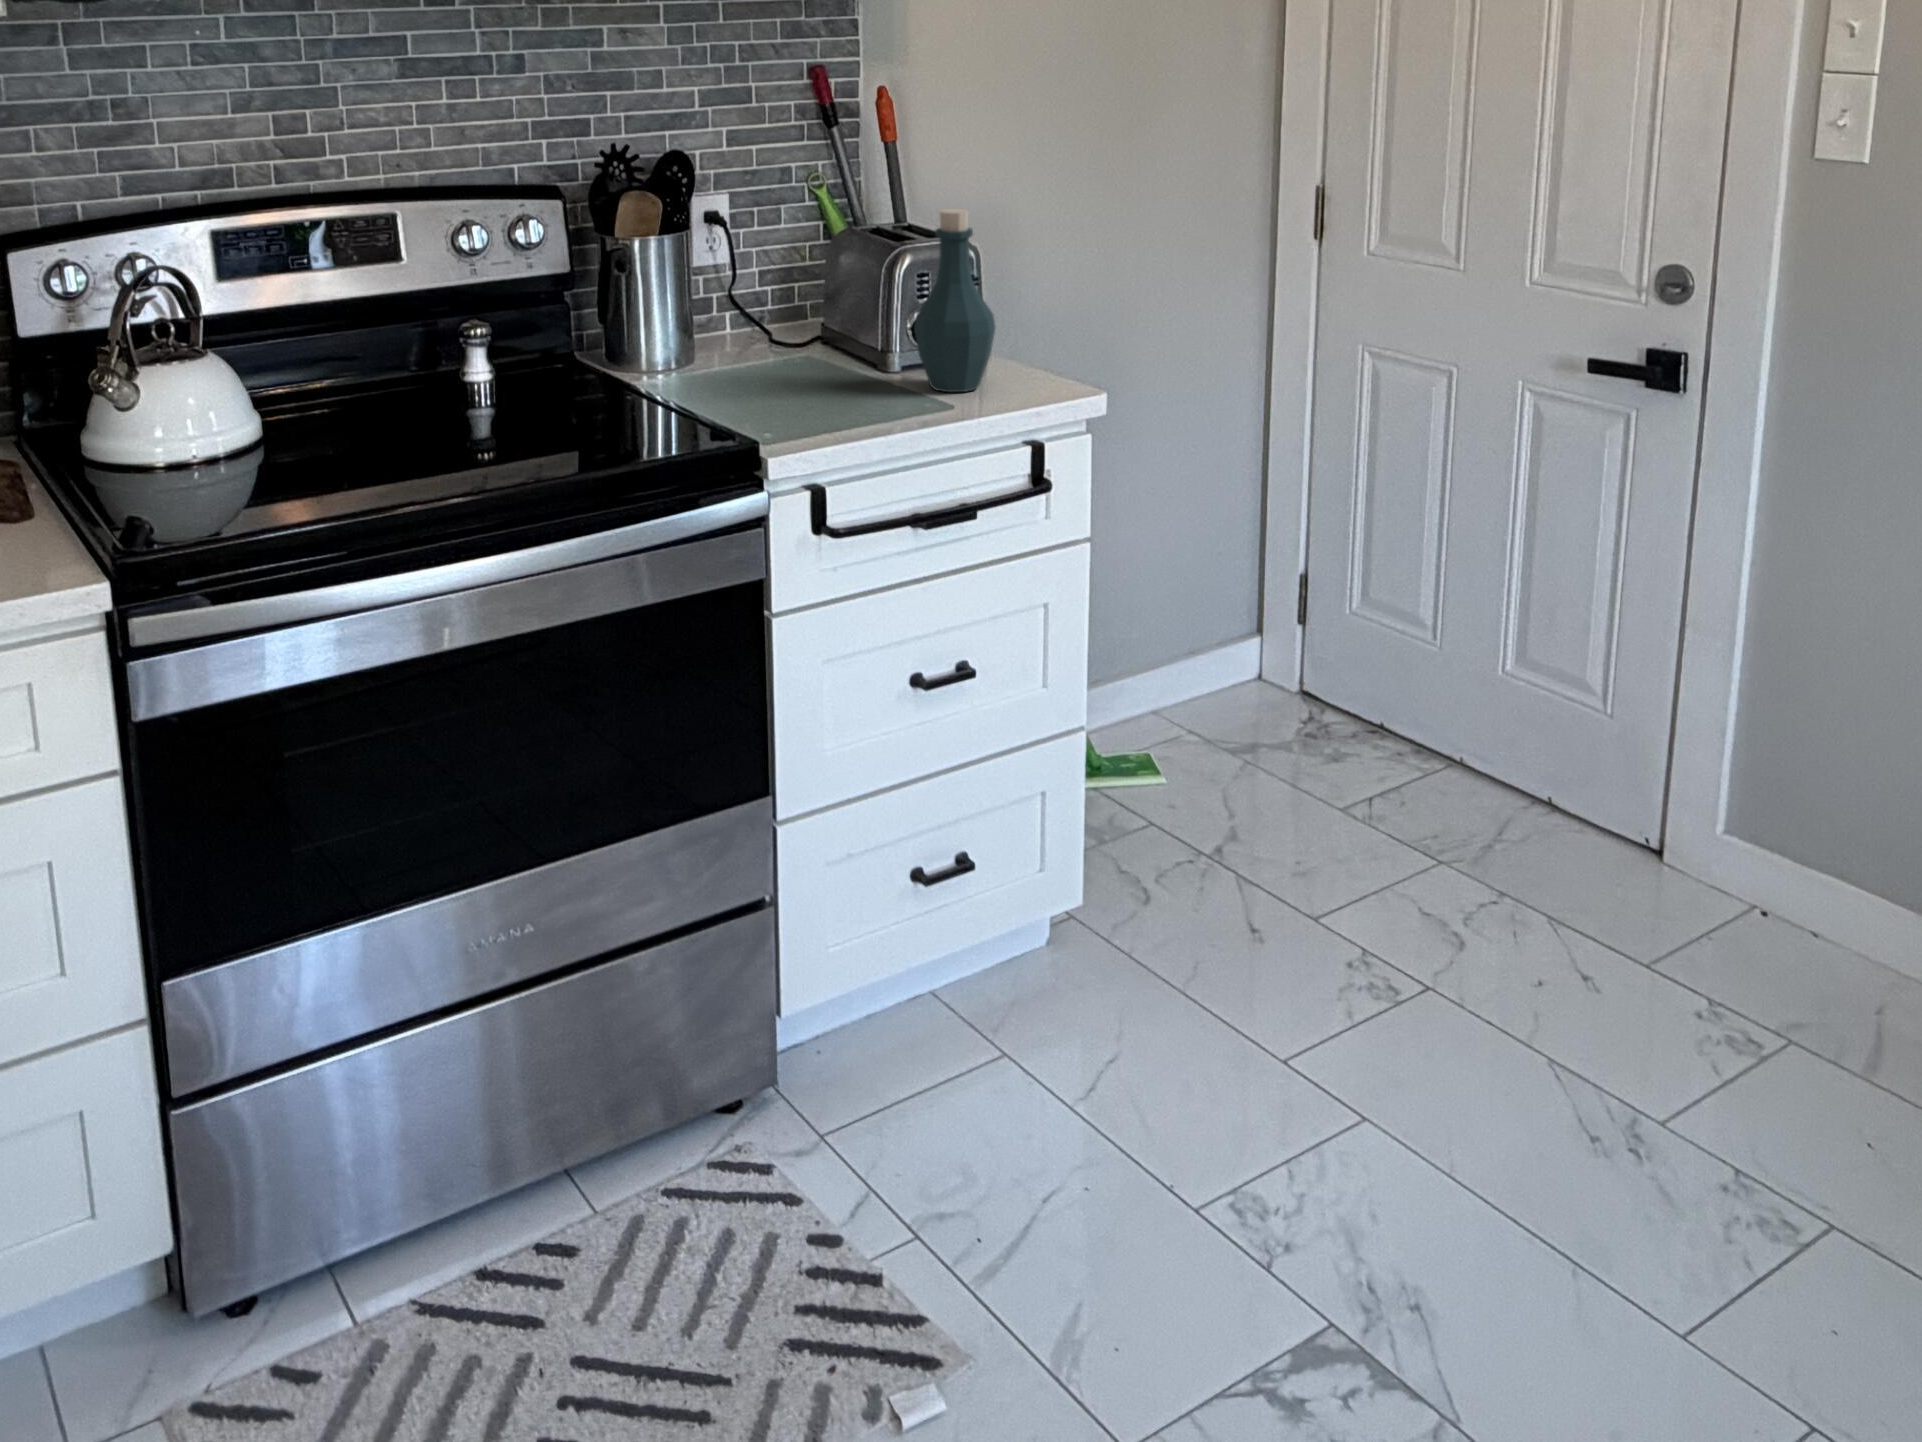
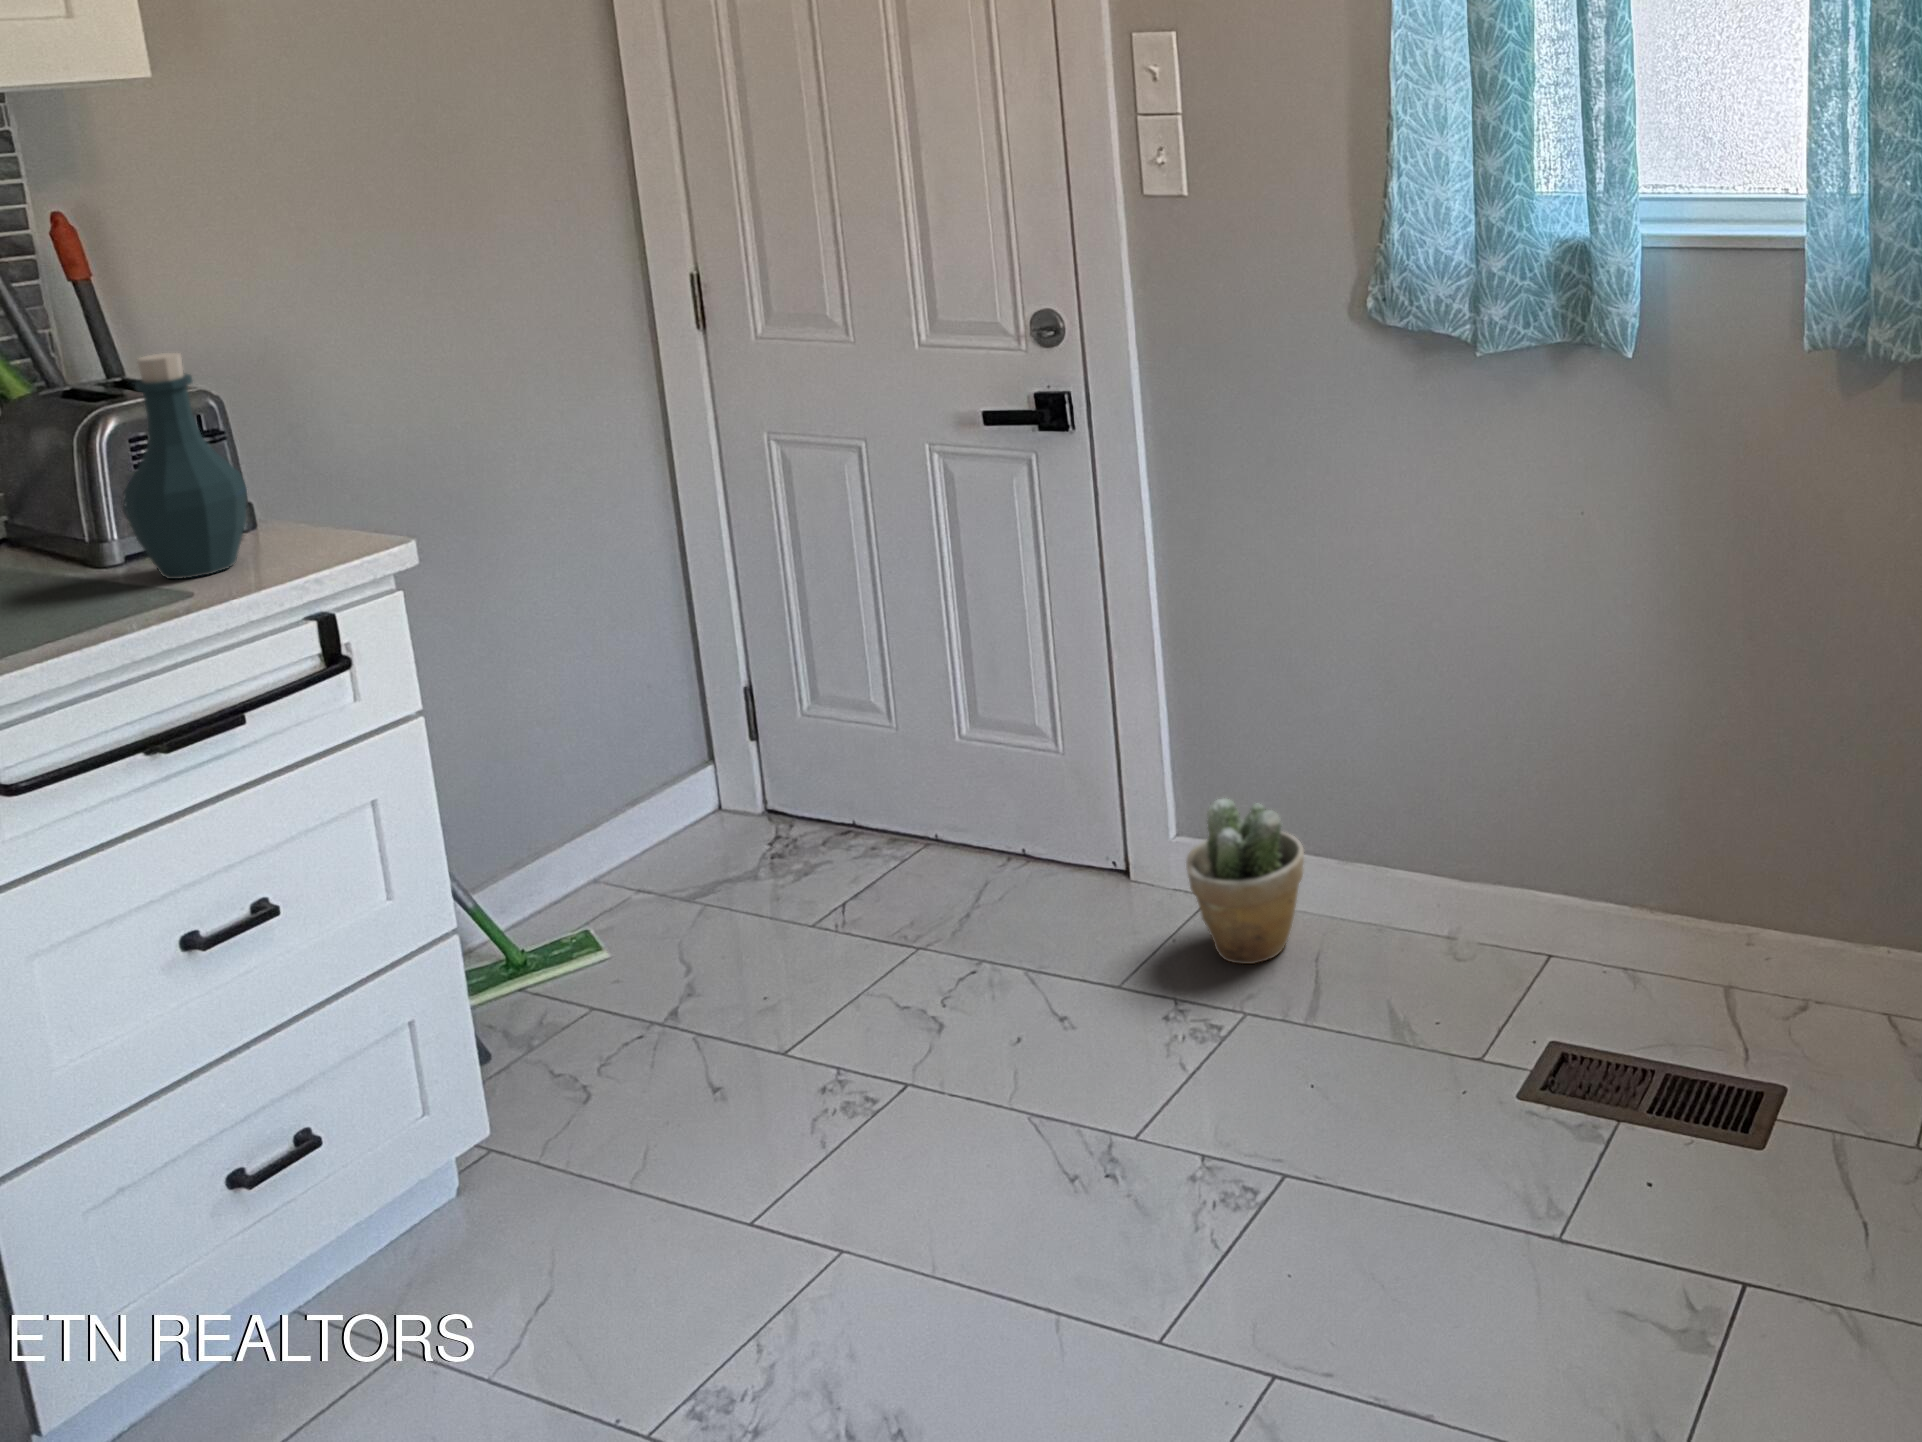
potted plant: none [1739,812,1879,996] -> present [1186,799,1304,964]

